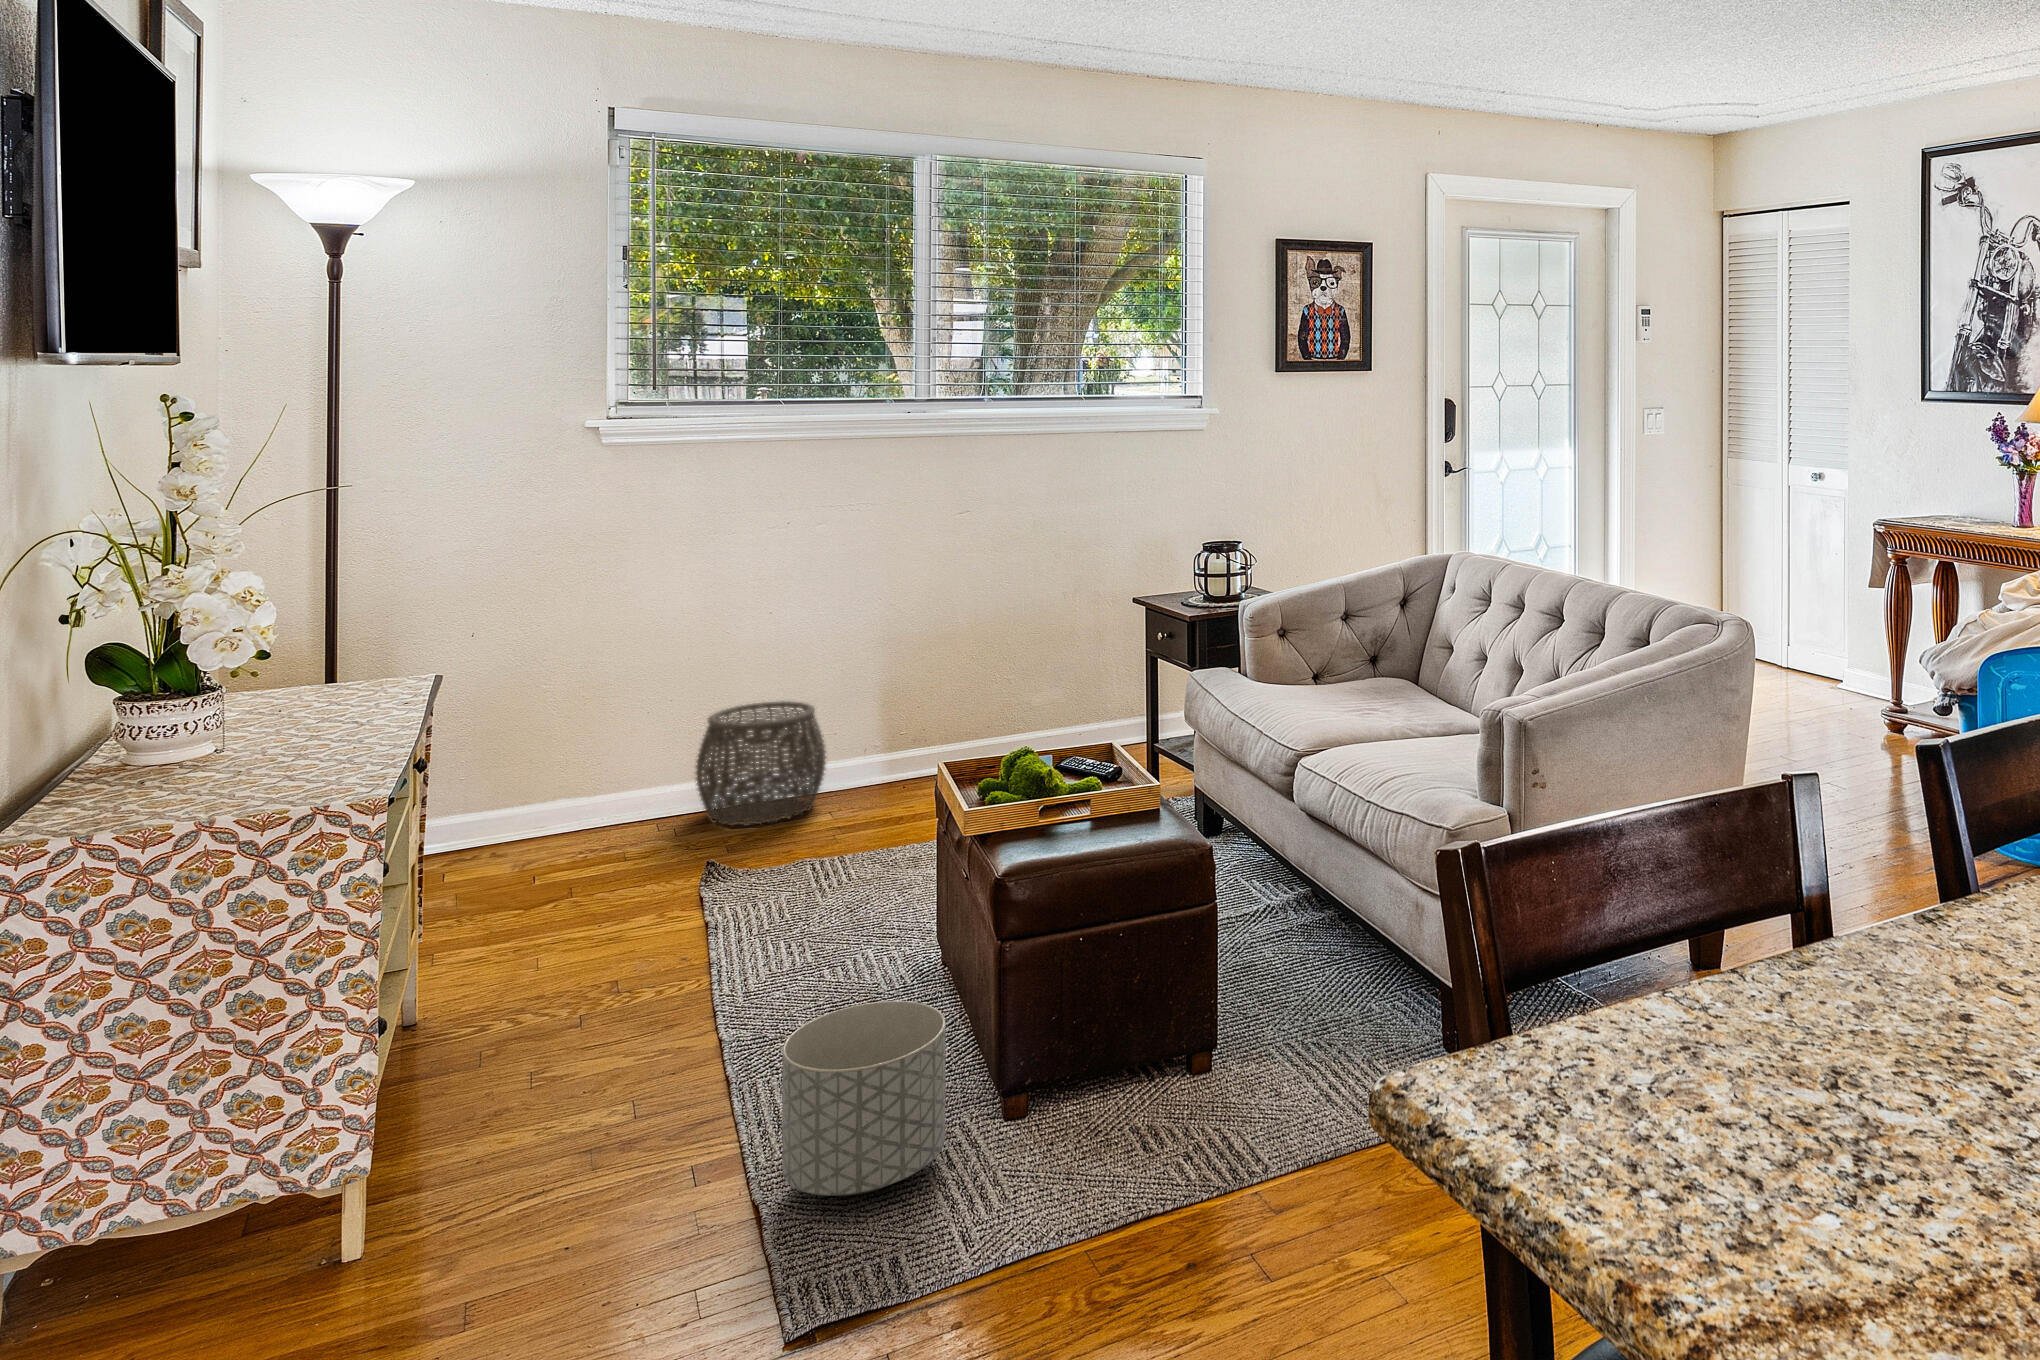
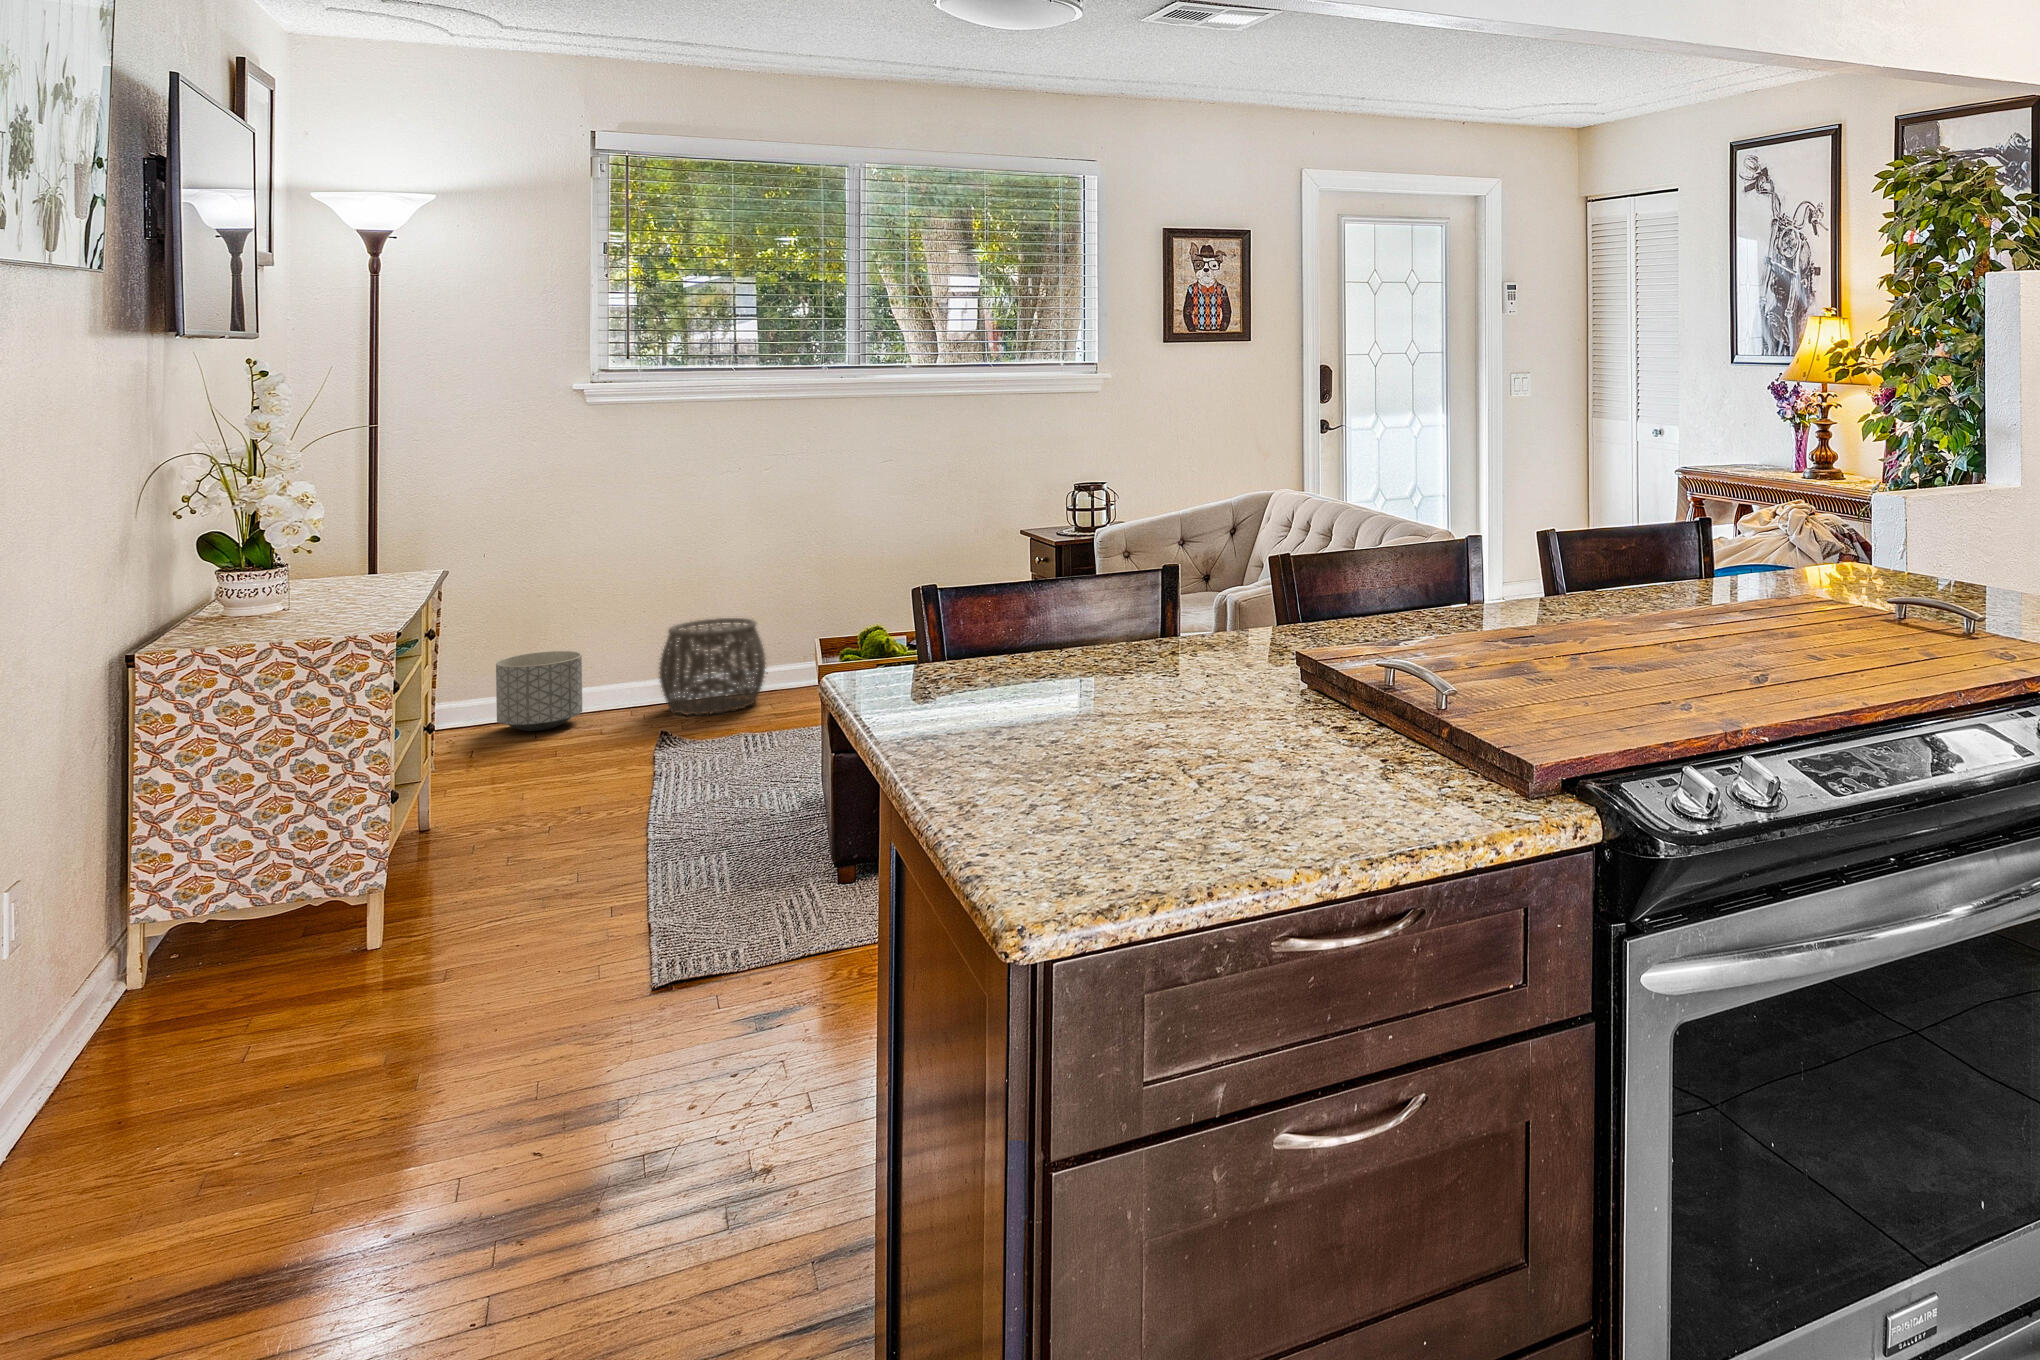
planter: present [782,1001,946,1196] -> present [496,651,582,731]

